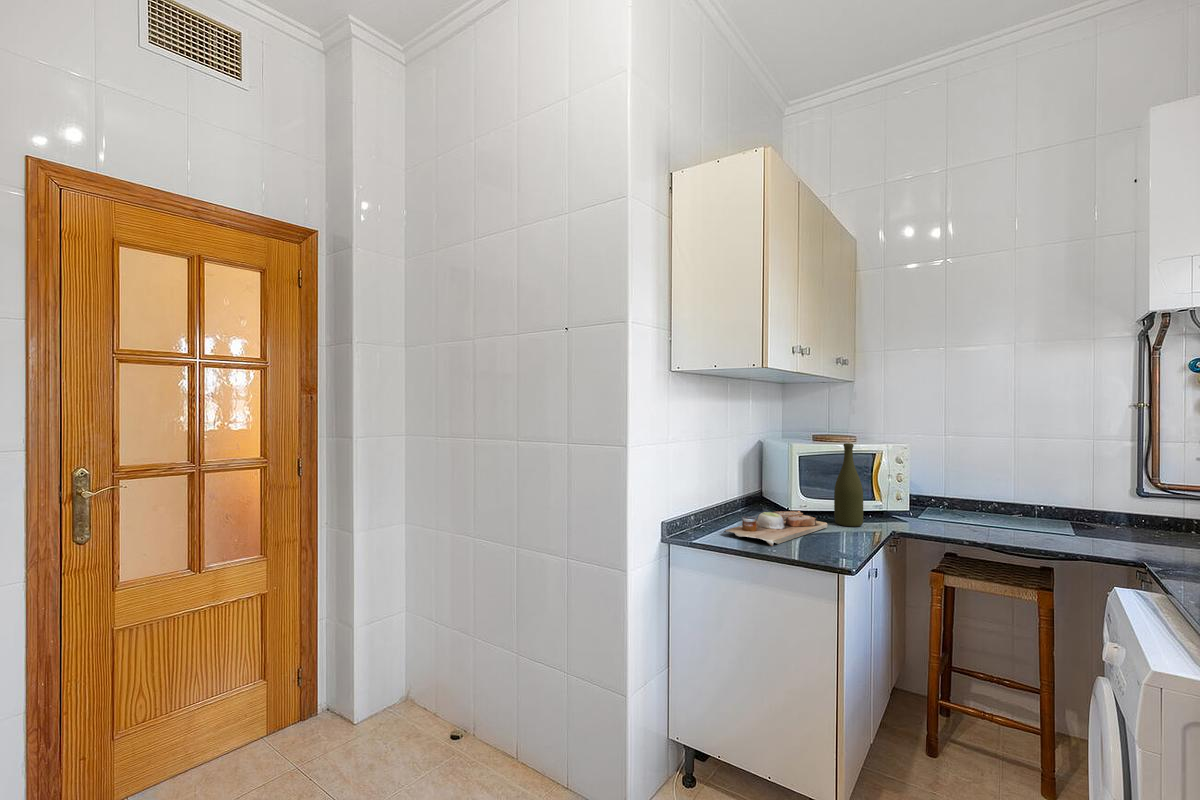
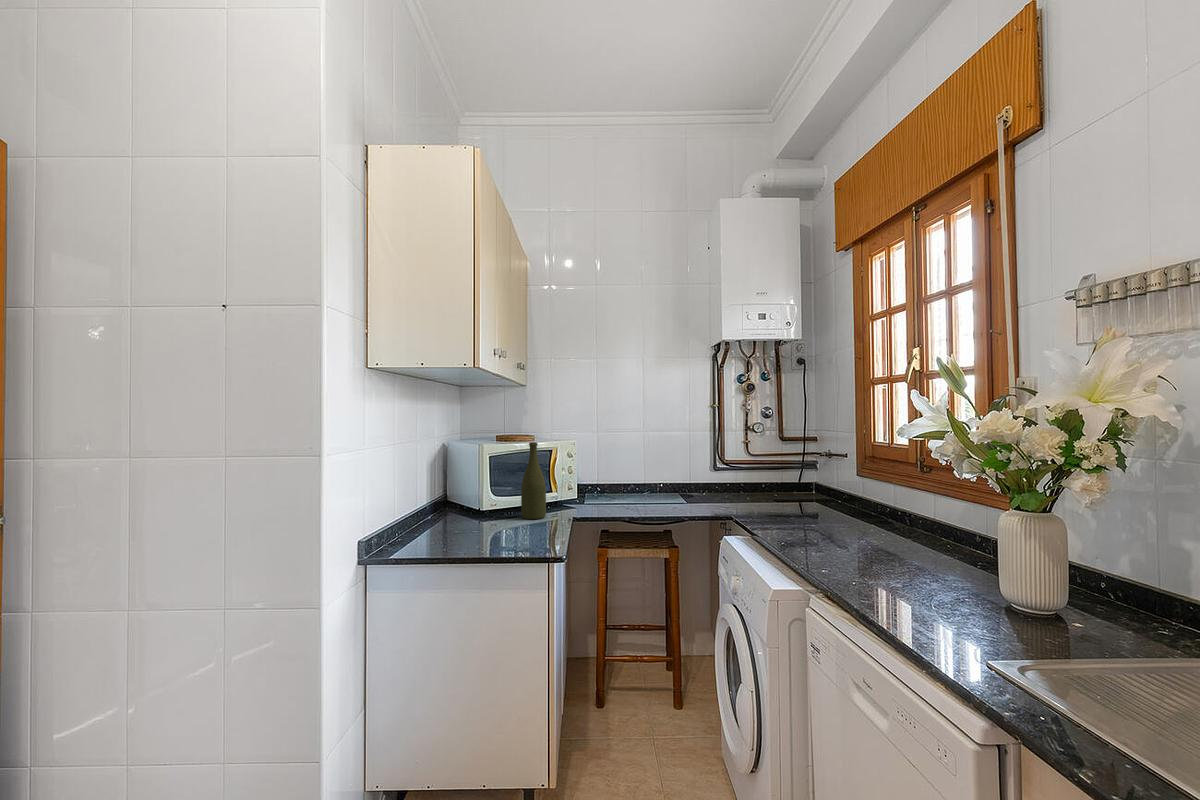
cutting board: present [724,511,828,546] -> none [424,511,518,548]

